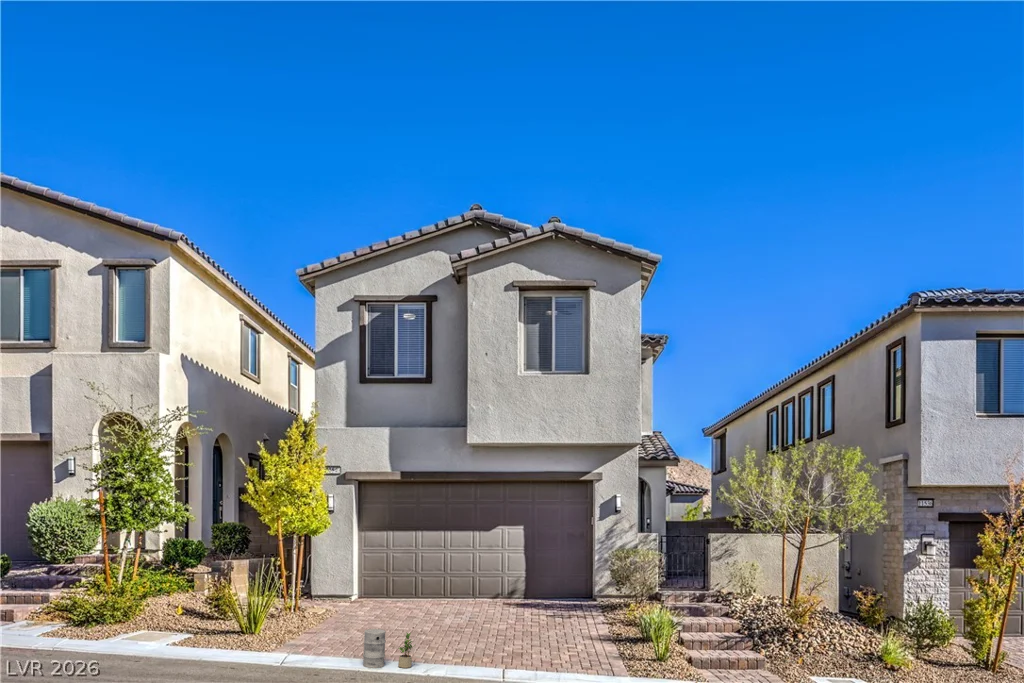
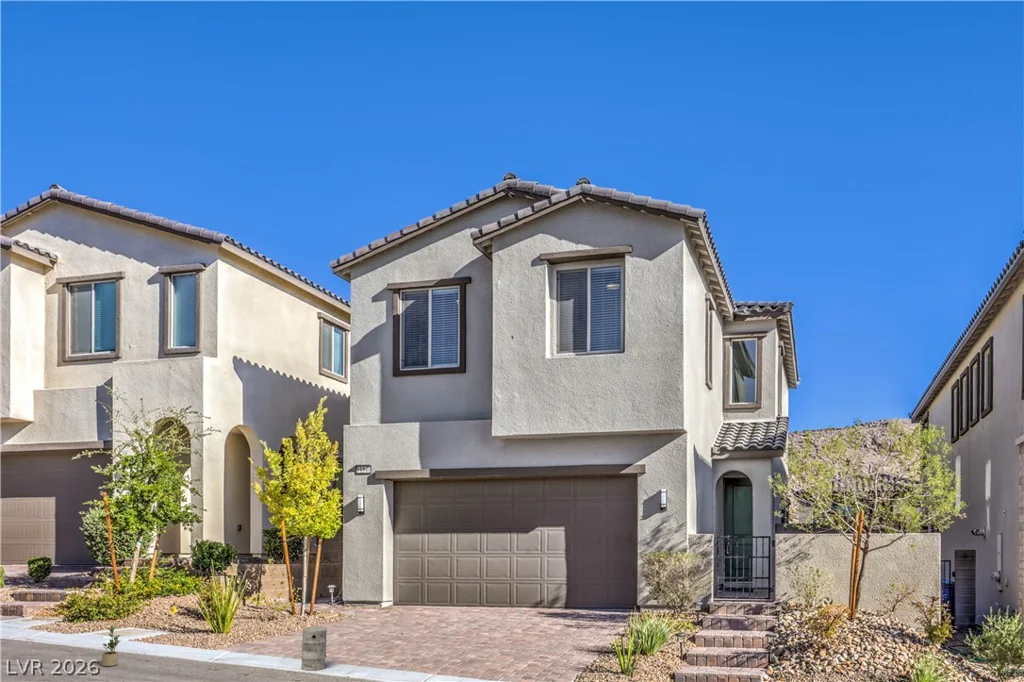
potted plant: present [398,633,415,668] -> present [102,626,120,666]

